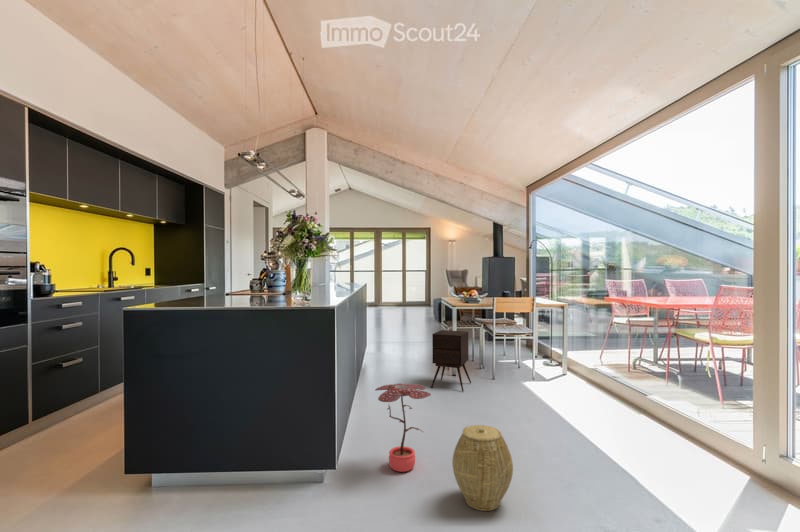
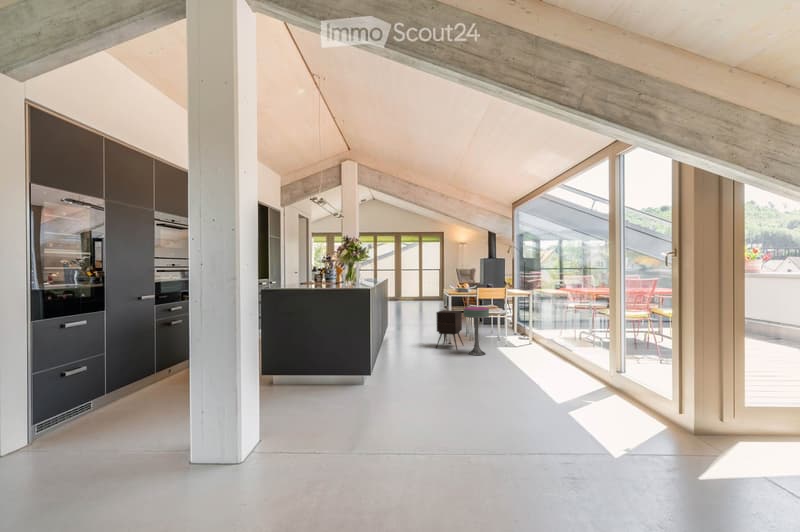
bar stool: none [475,328,514,404] -> present [464,307,489,355]
potted plant: present [375,384,431,472] -> none [399,333,430,380]
woven basket: present [452,425,513,511] -> none [440,351,471,391]

